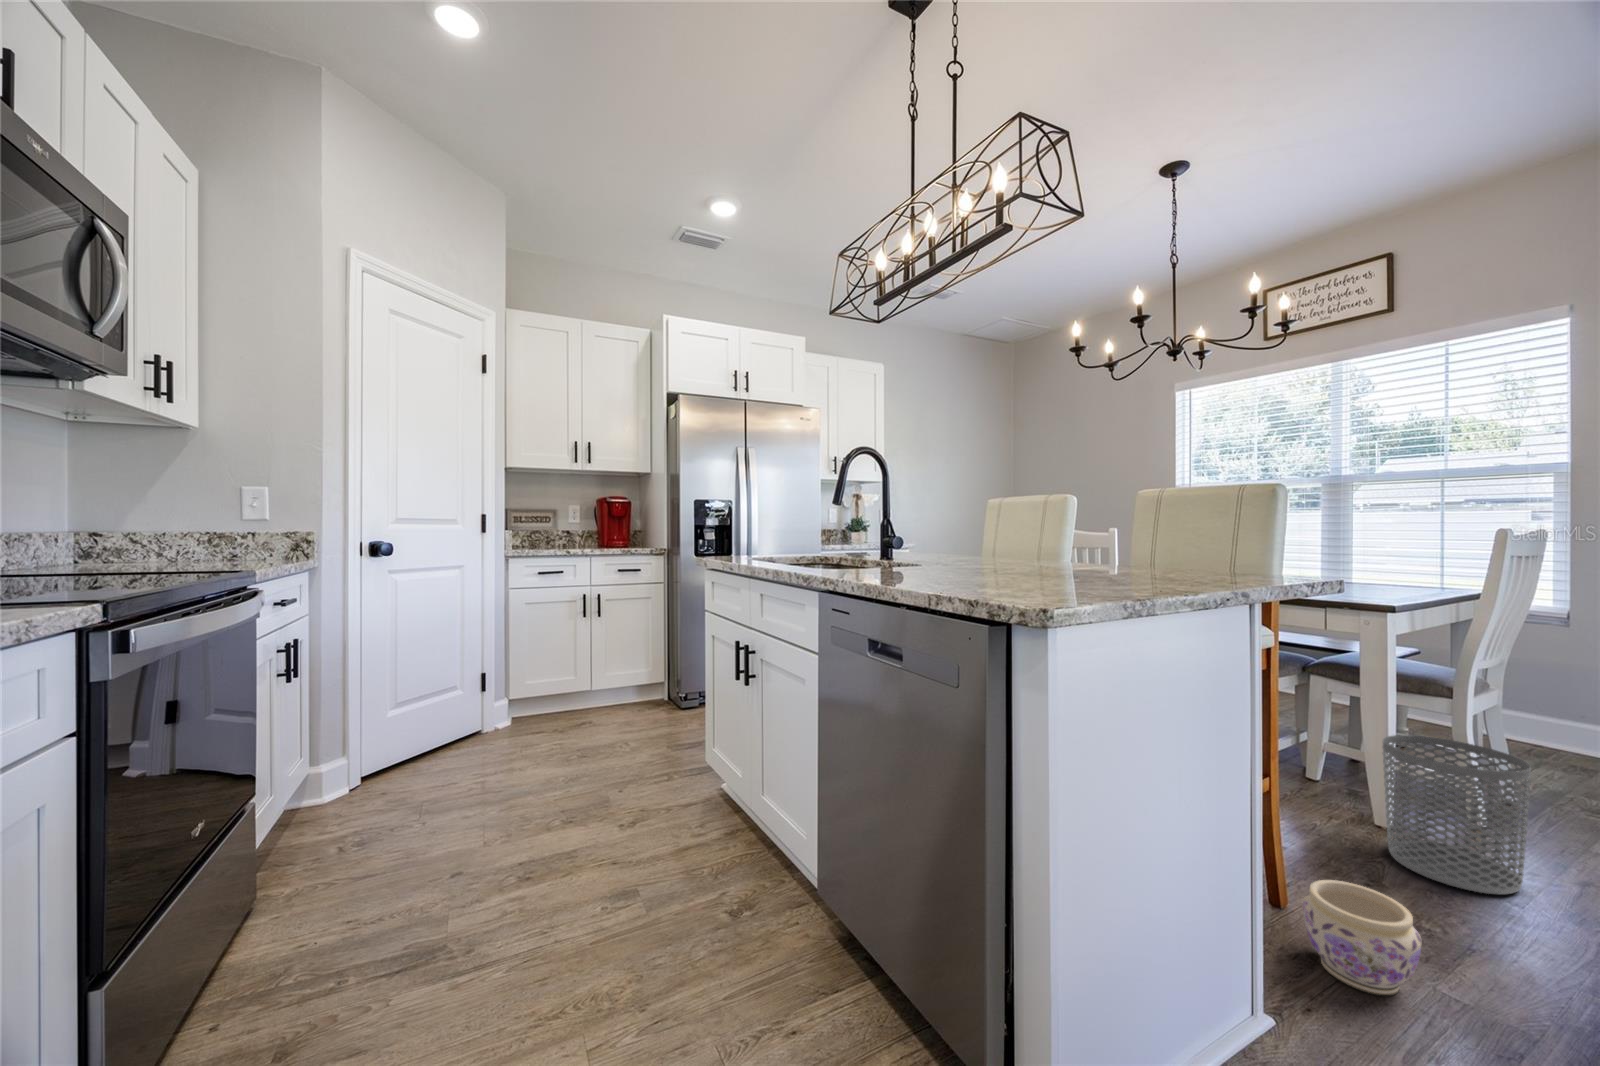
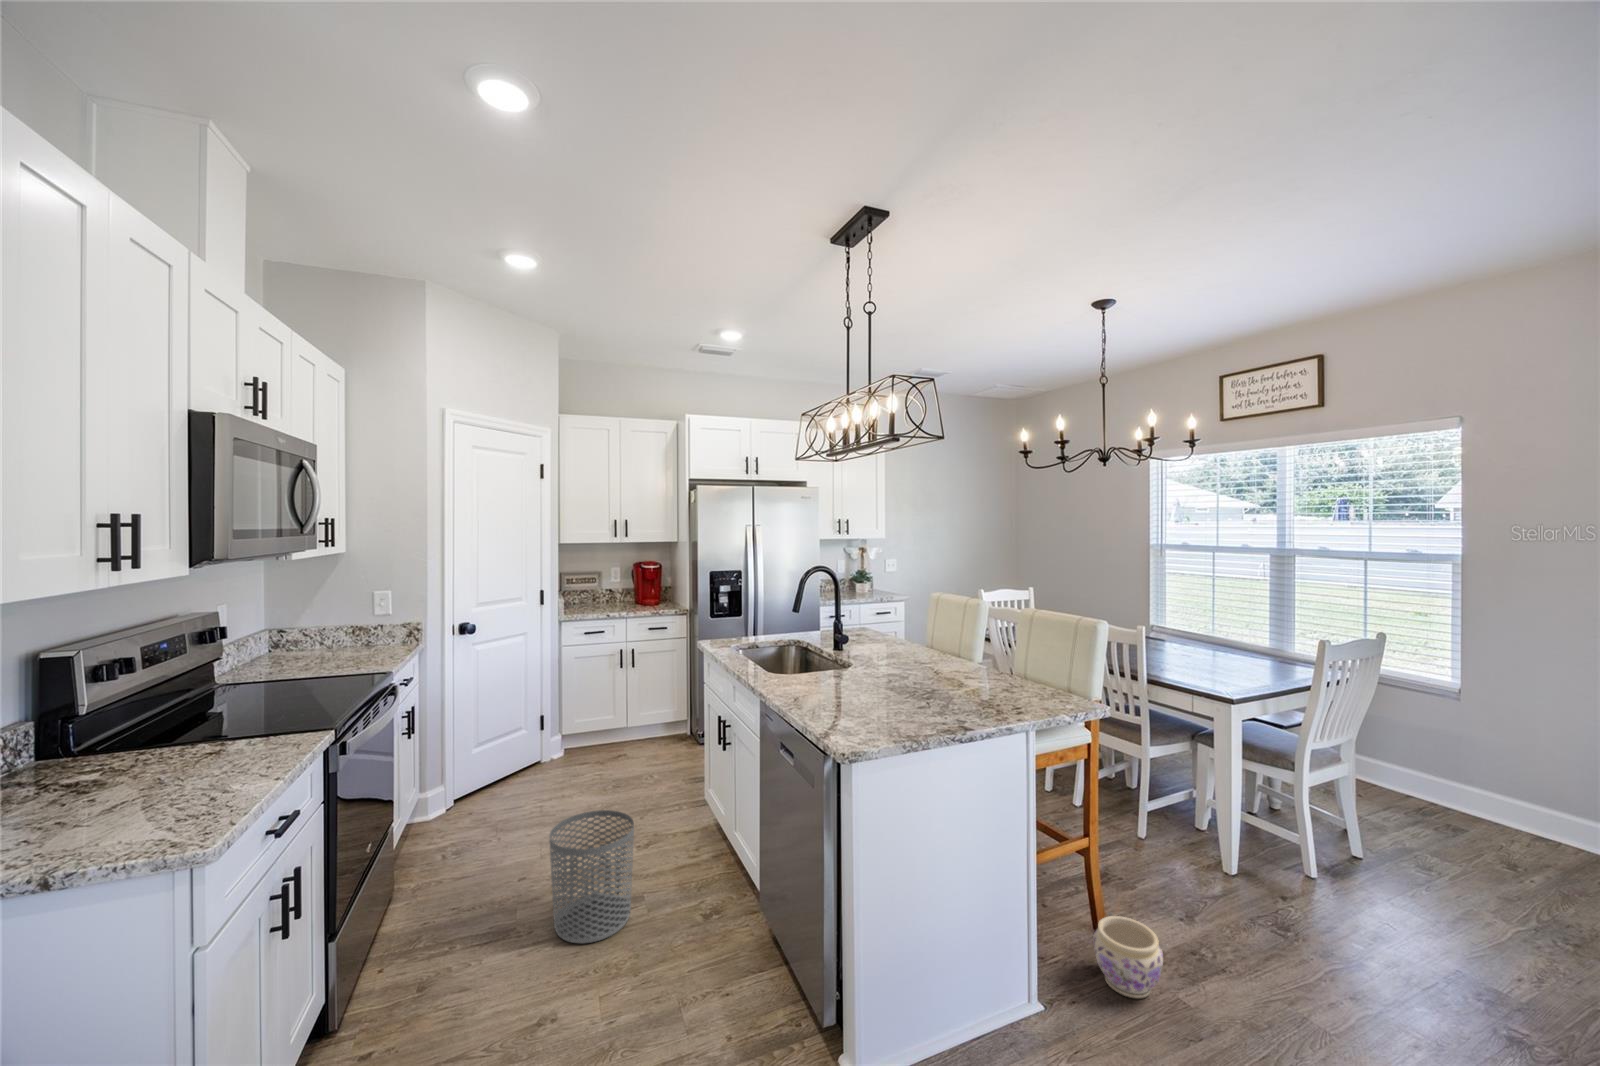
waste bin: present [1383,735,1531,895] -> present [549,810,634,943]

